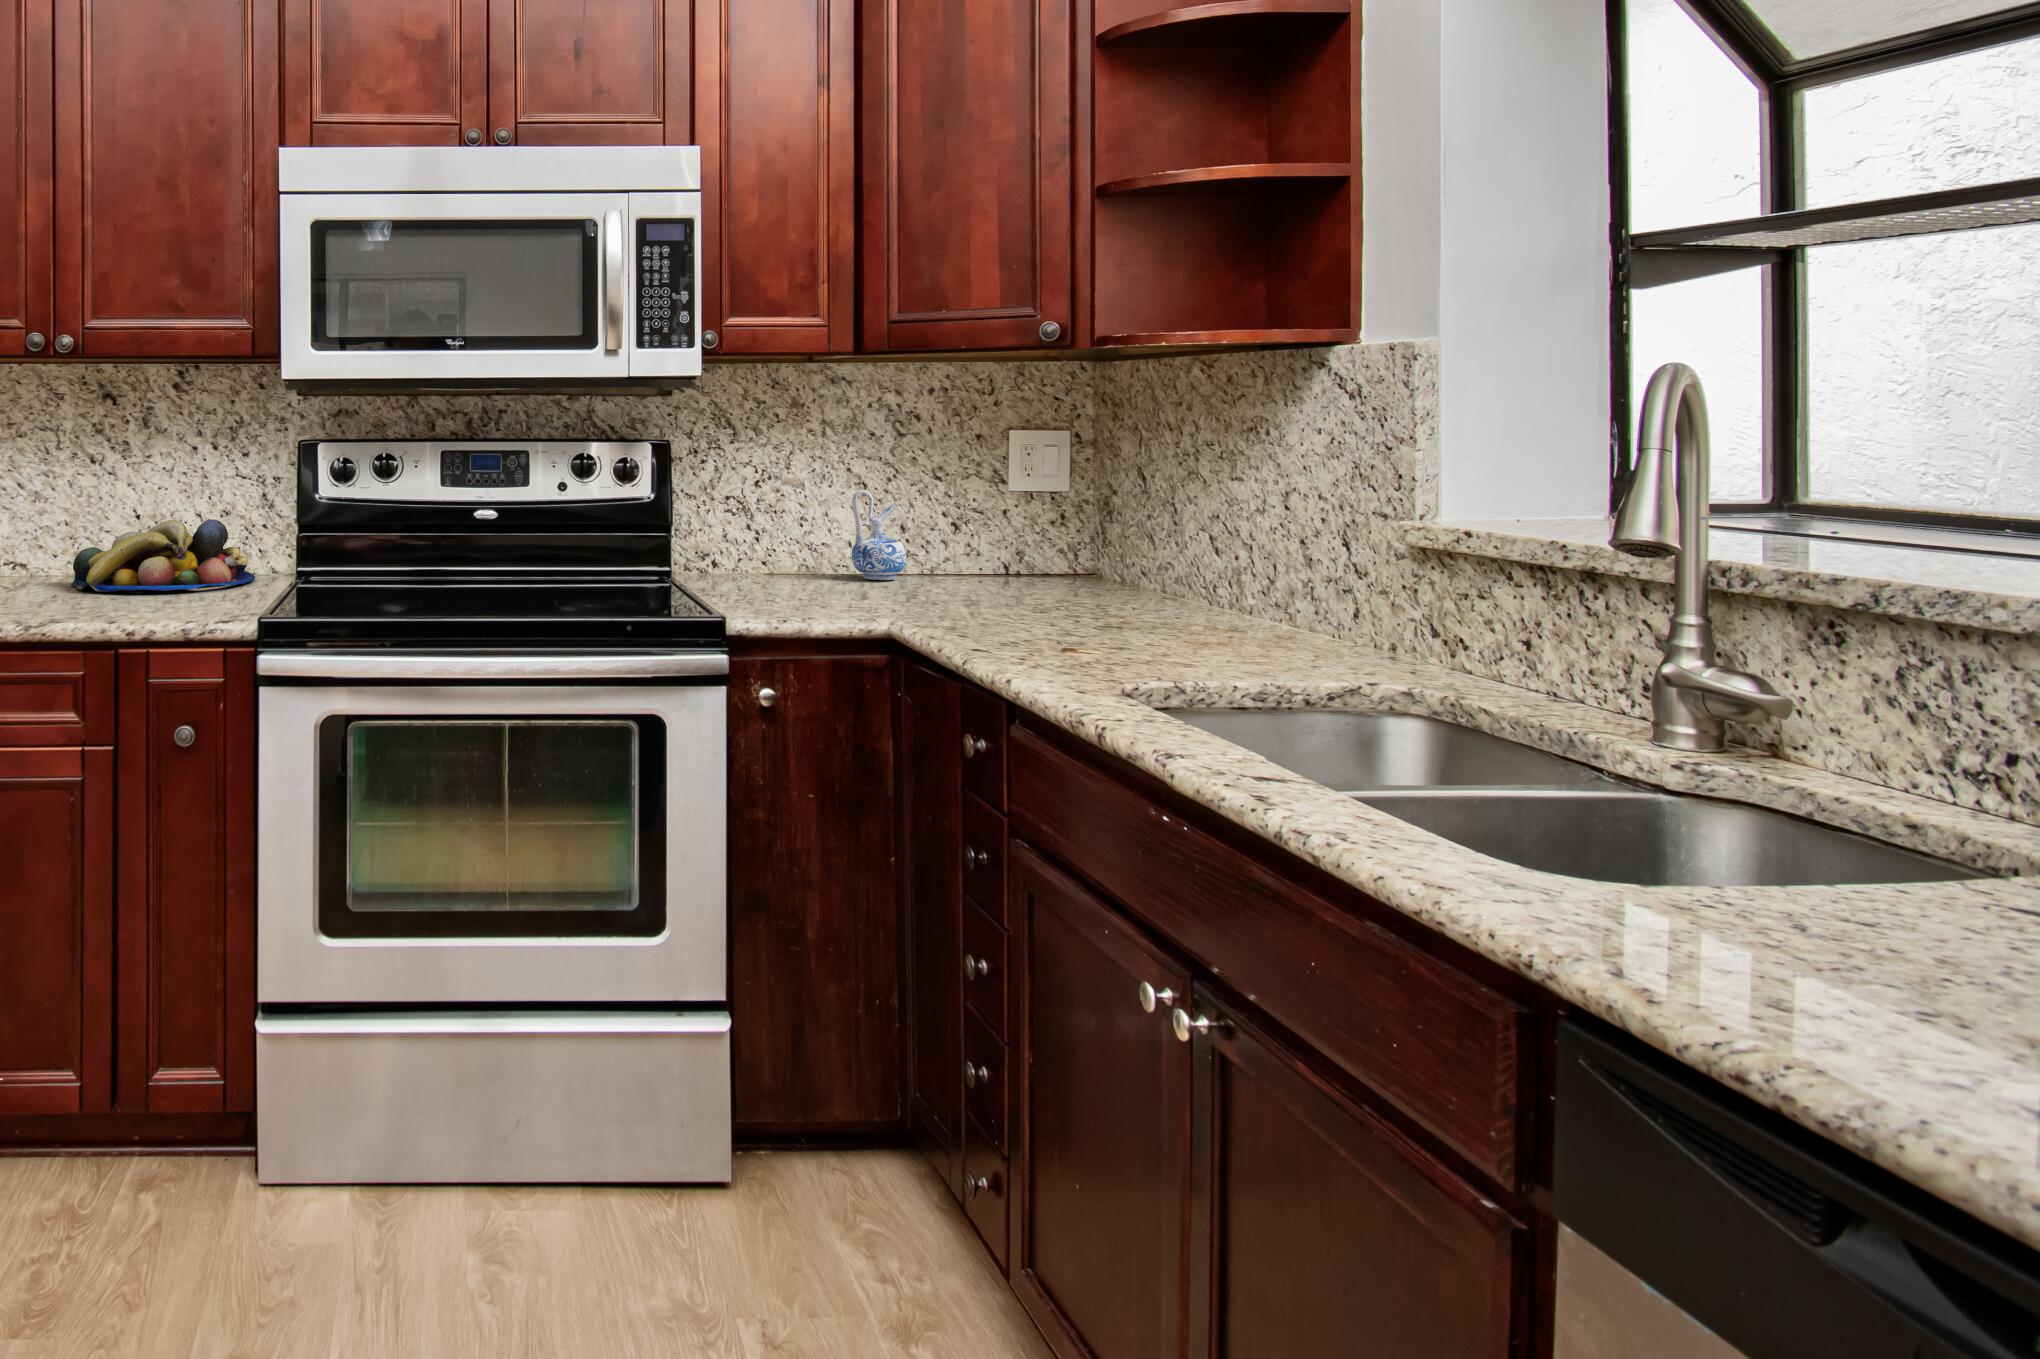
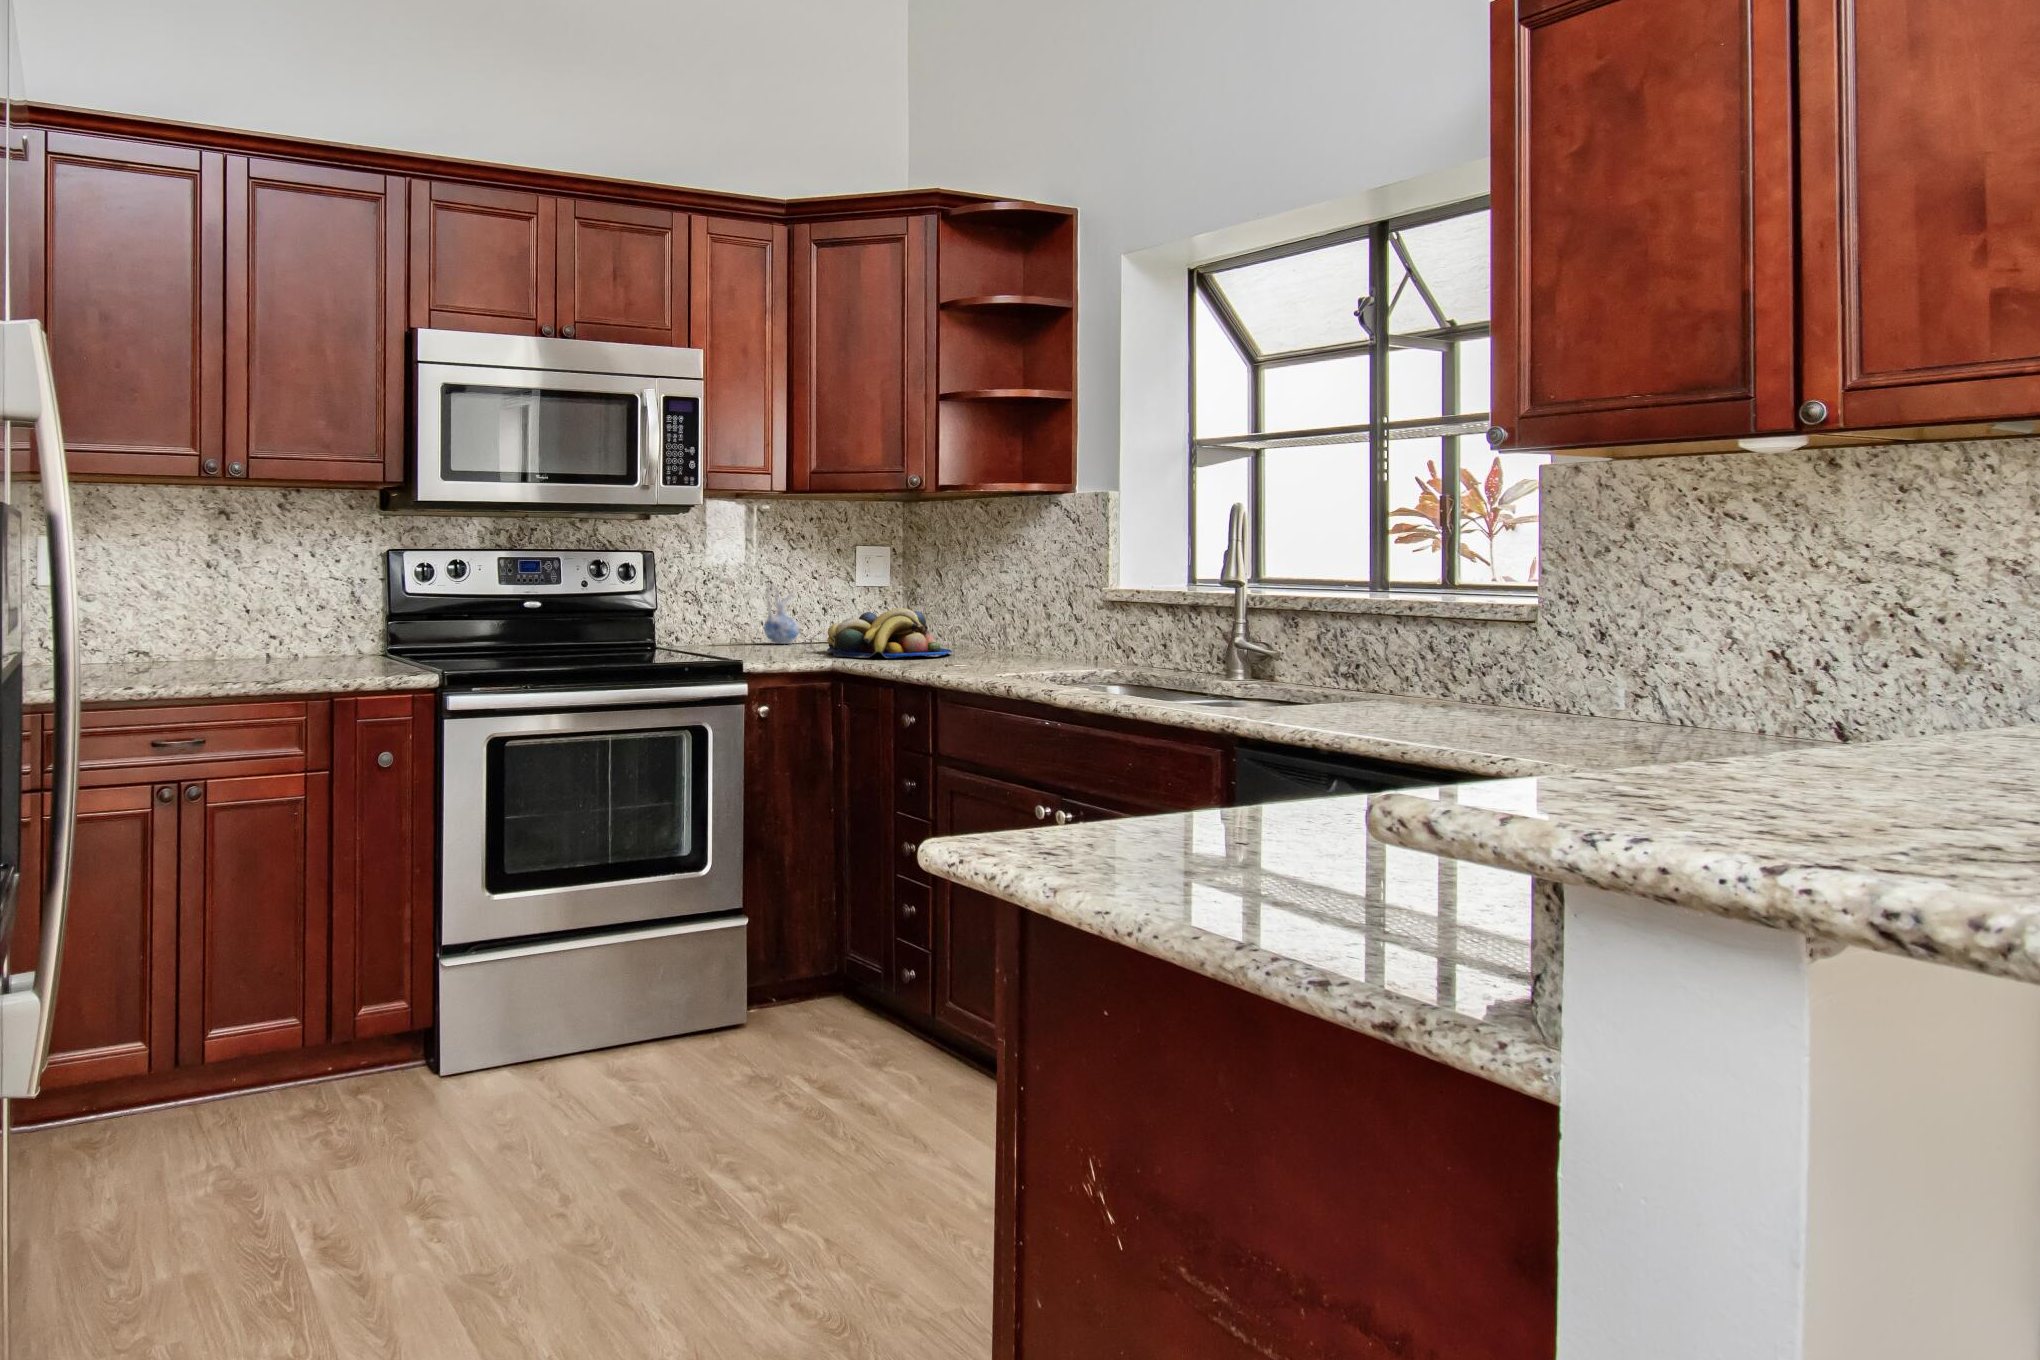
fruit bowl: present [71,519,255,592] -> present [827,608,952,658]

